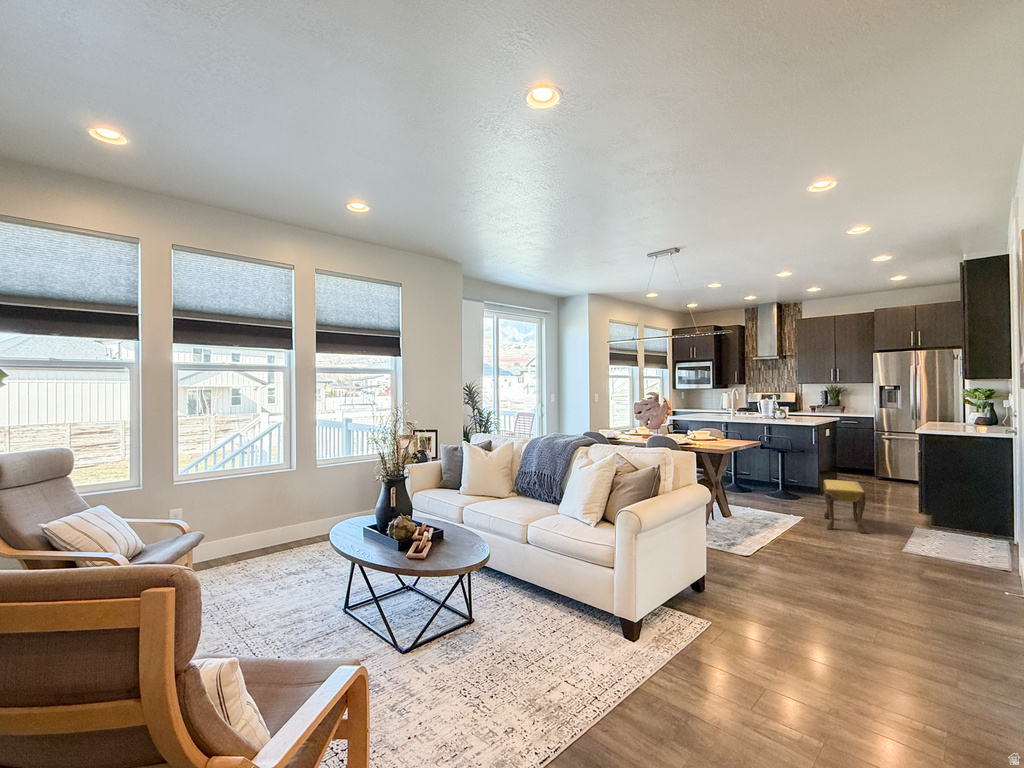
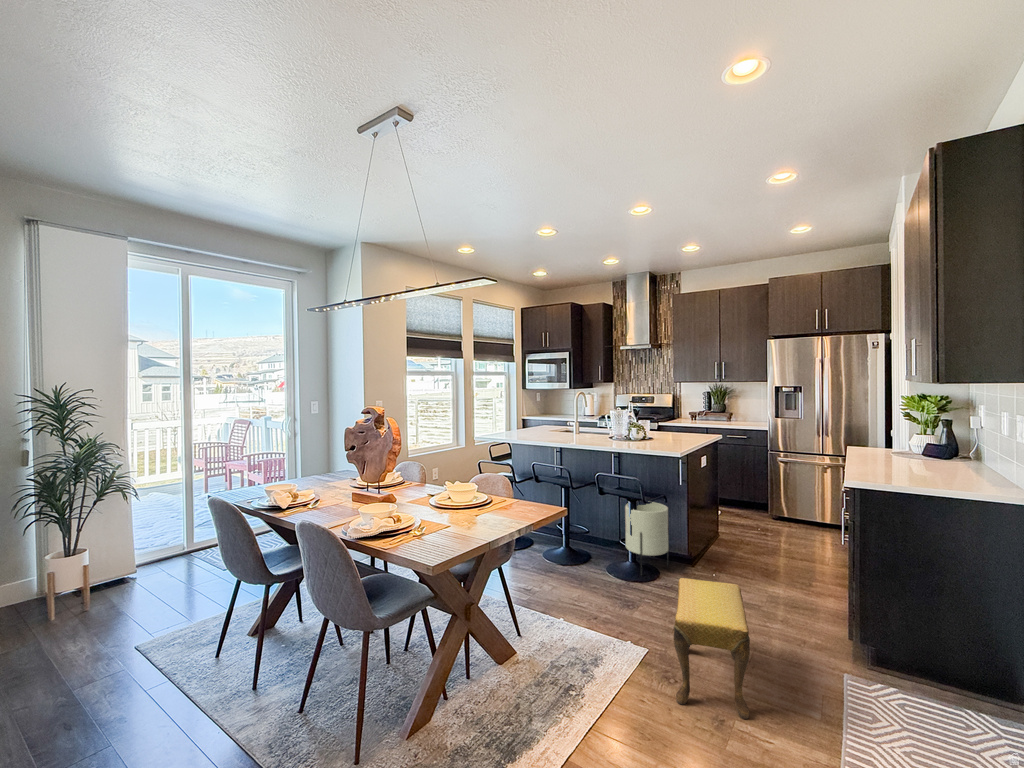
planter: none [778,455,807,497] -> present [625,502,669,576]

